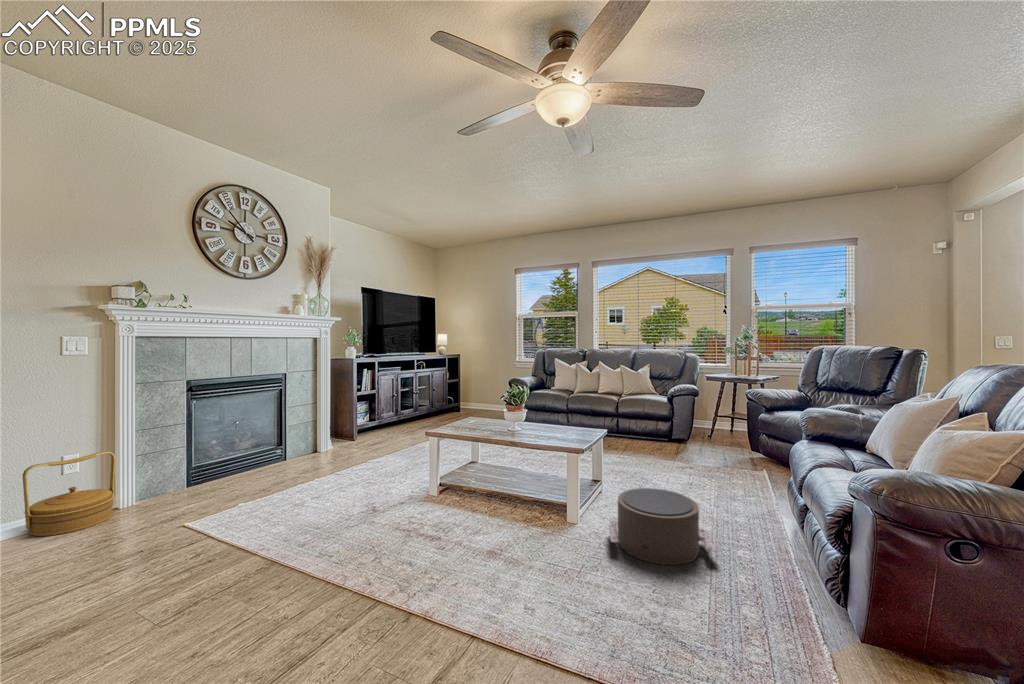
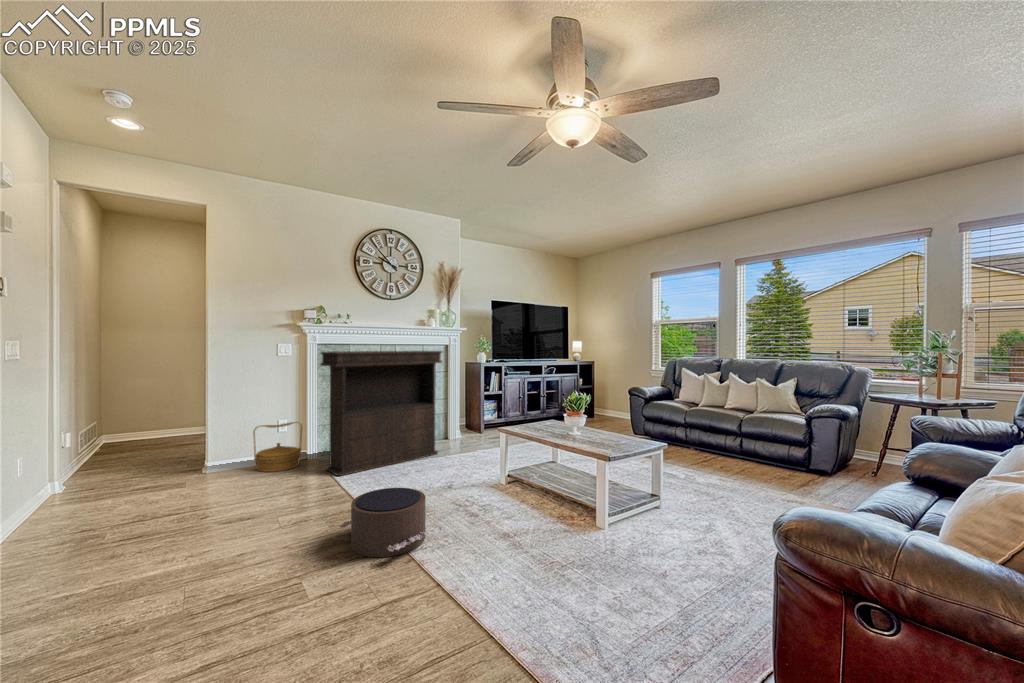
console table: none [158,345,329,520] -> present [321,351,442,476]
pouf: present [609,488,716,565] -> present [340,488,427,557]

